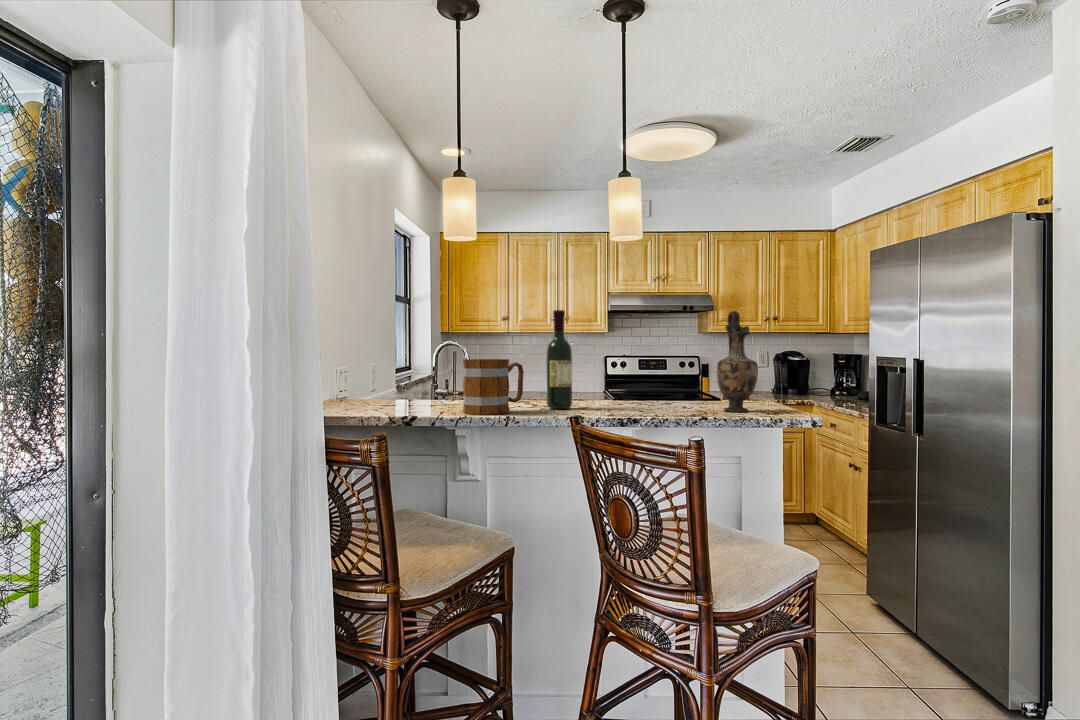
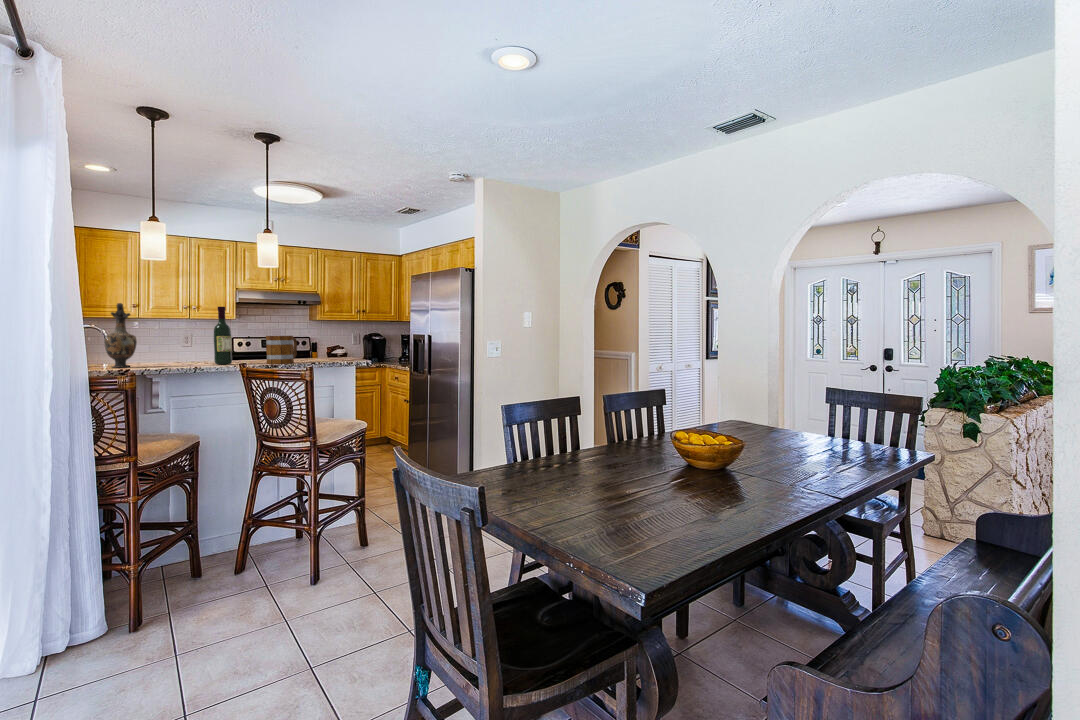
vase: present [716,311,758,412] -> present [104,303,137,368]
mug: present [463,359,524,415] -> present [266,336,297,364]

